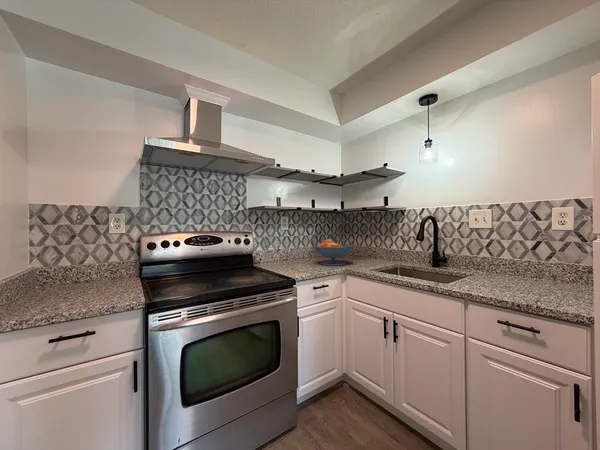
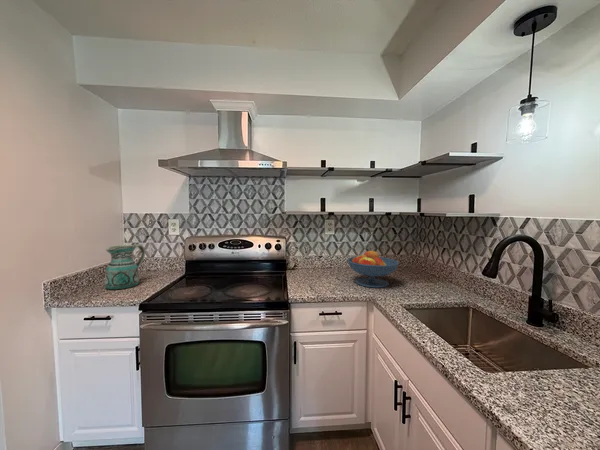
ceramic pitcher: none [55,240,104,301] -> present [105,244,145,290]

